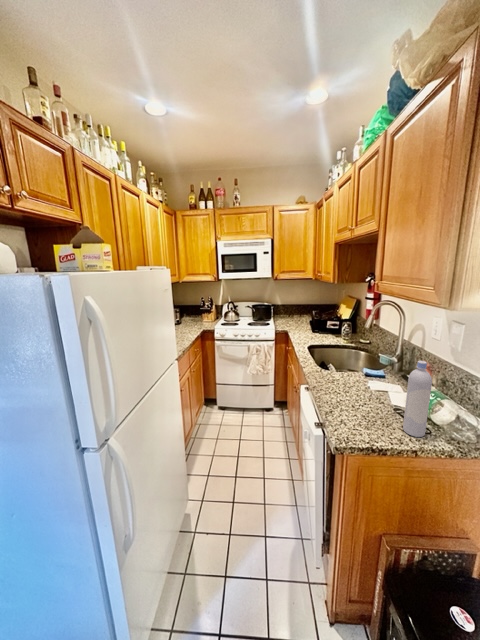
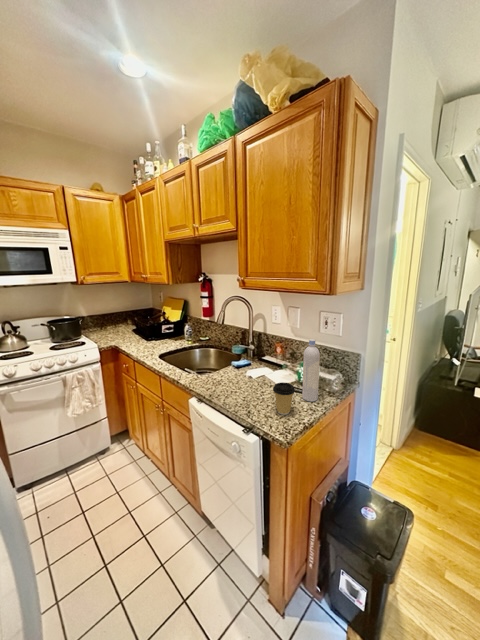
coffee cup: none [353,395,379,431] -> present [273,382,295,415]

